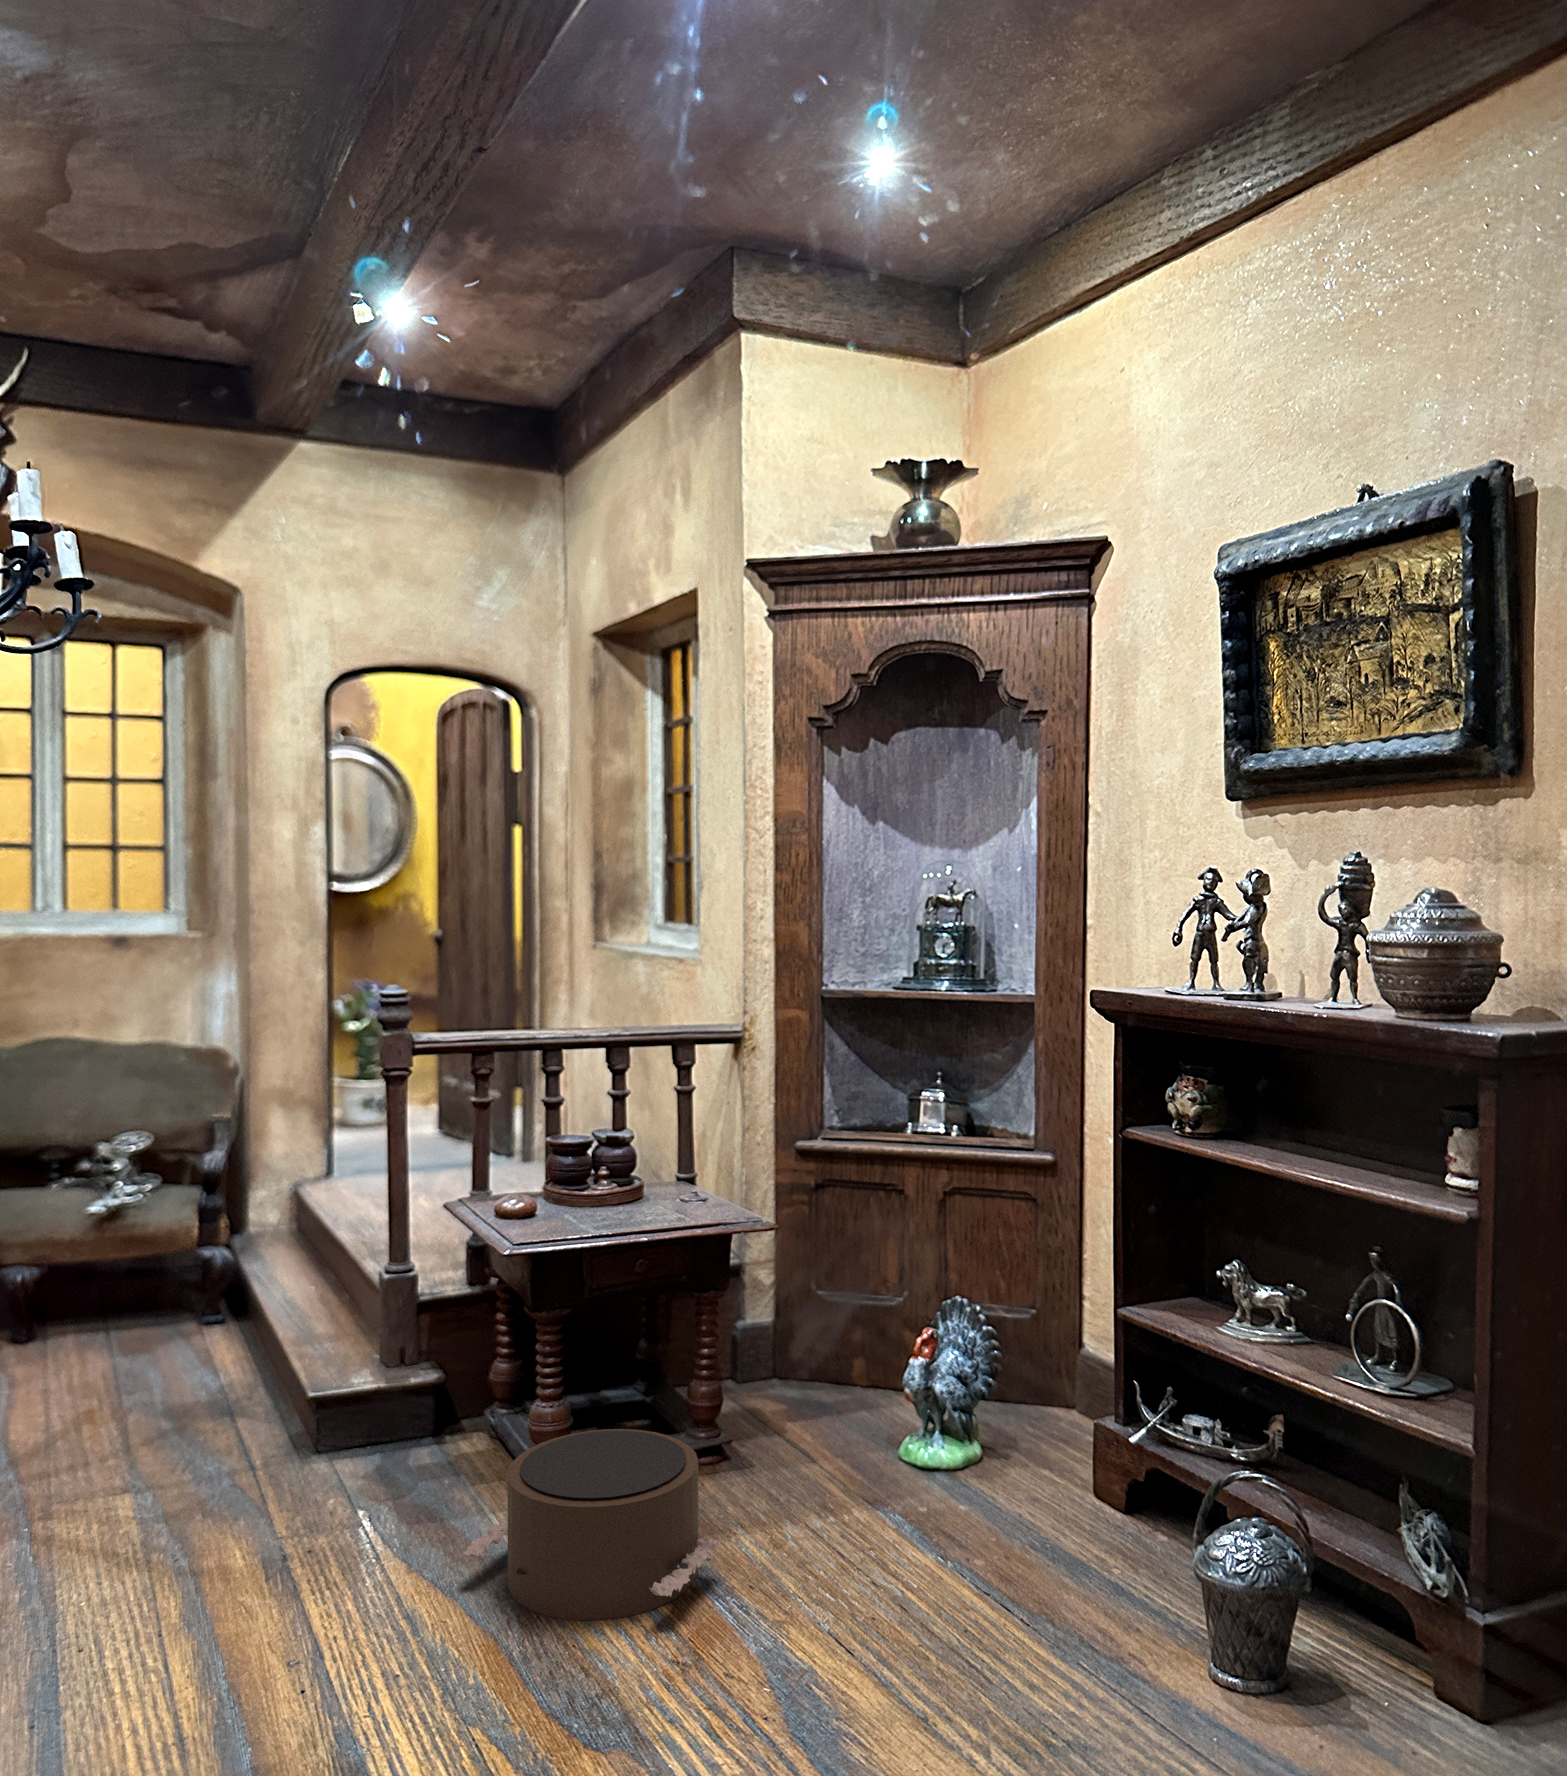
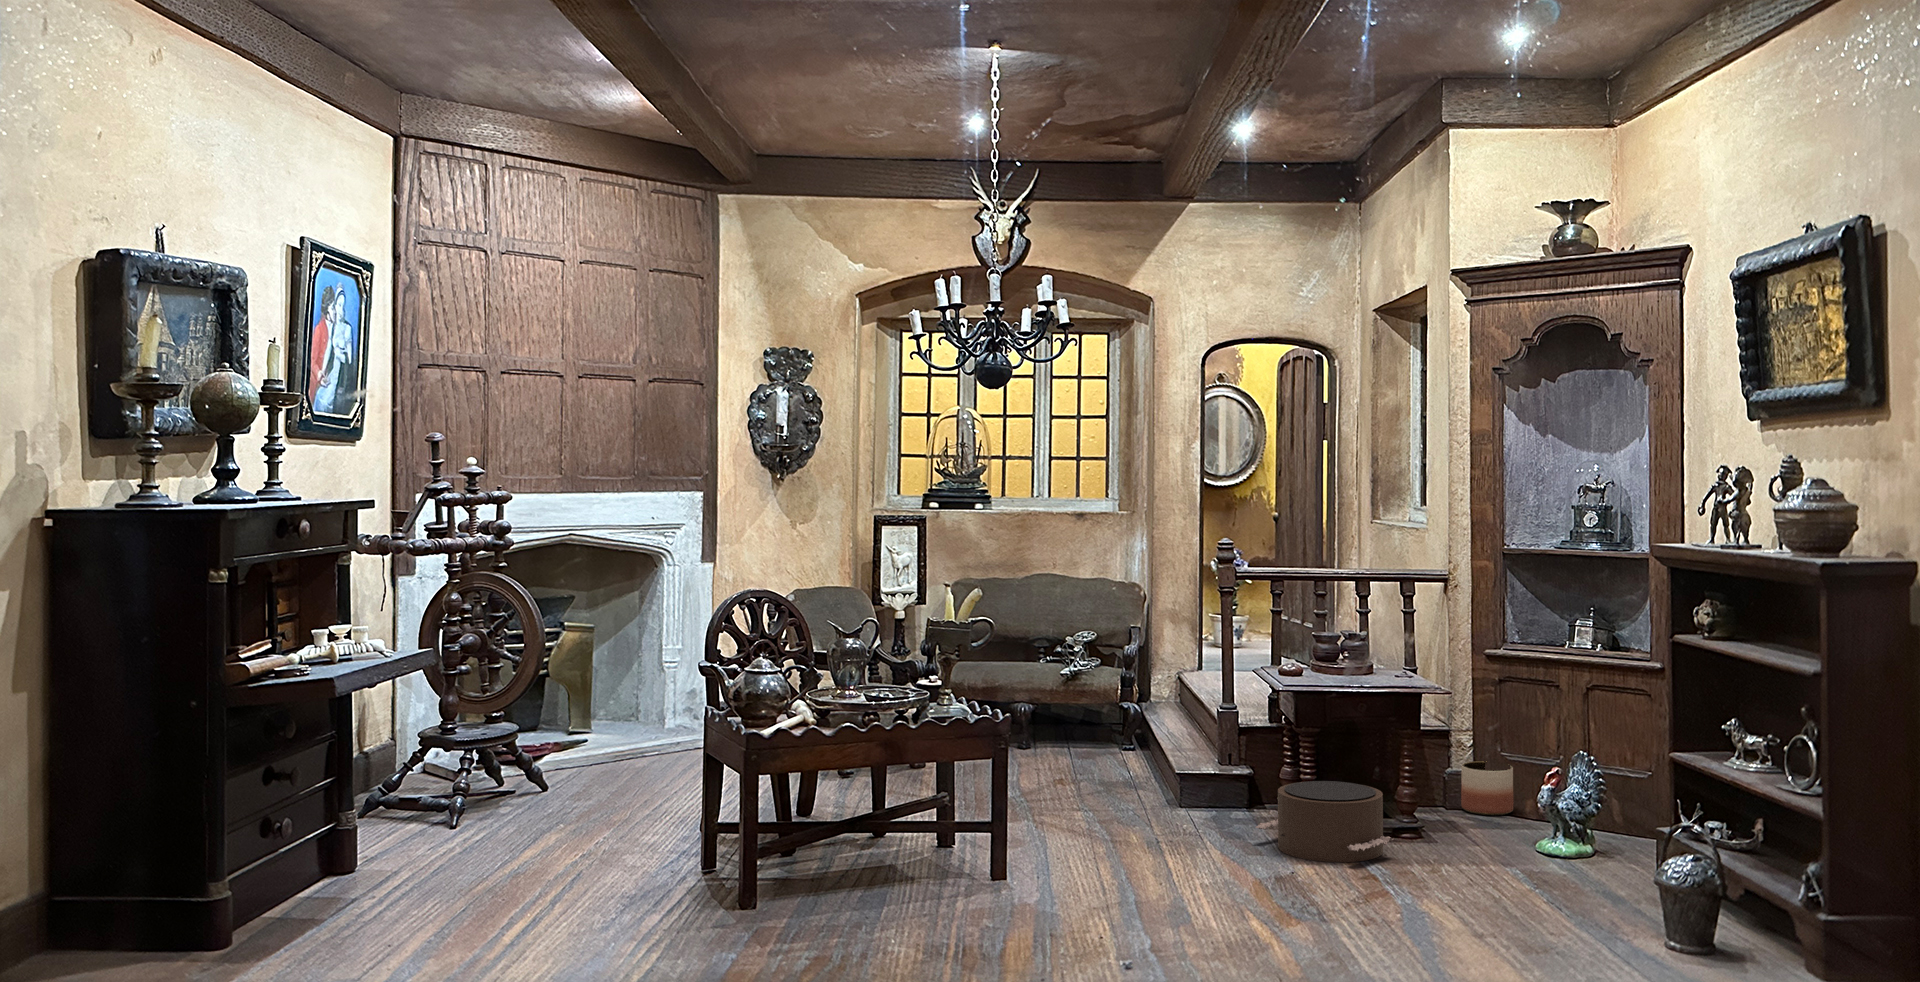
planter: none [771,1320,848,1414] -> present [1461,761,1514,815]

